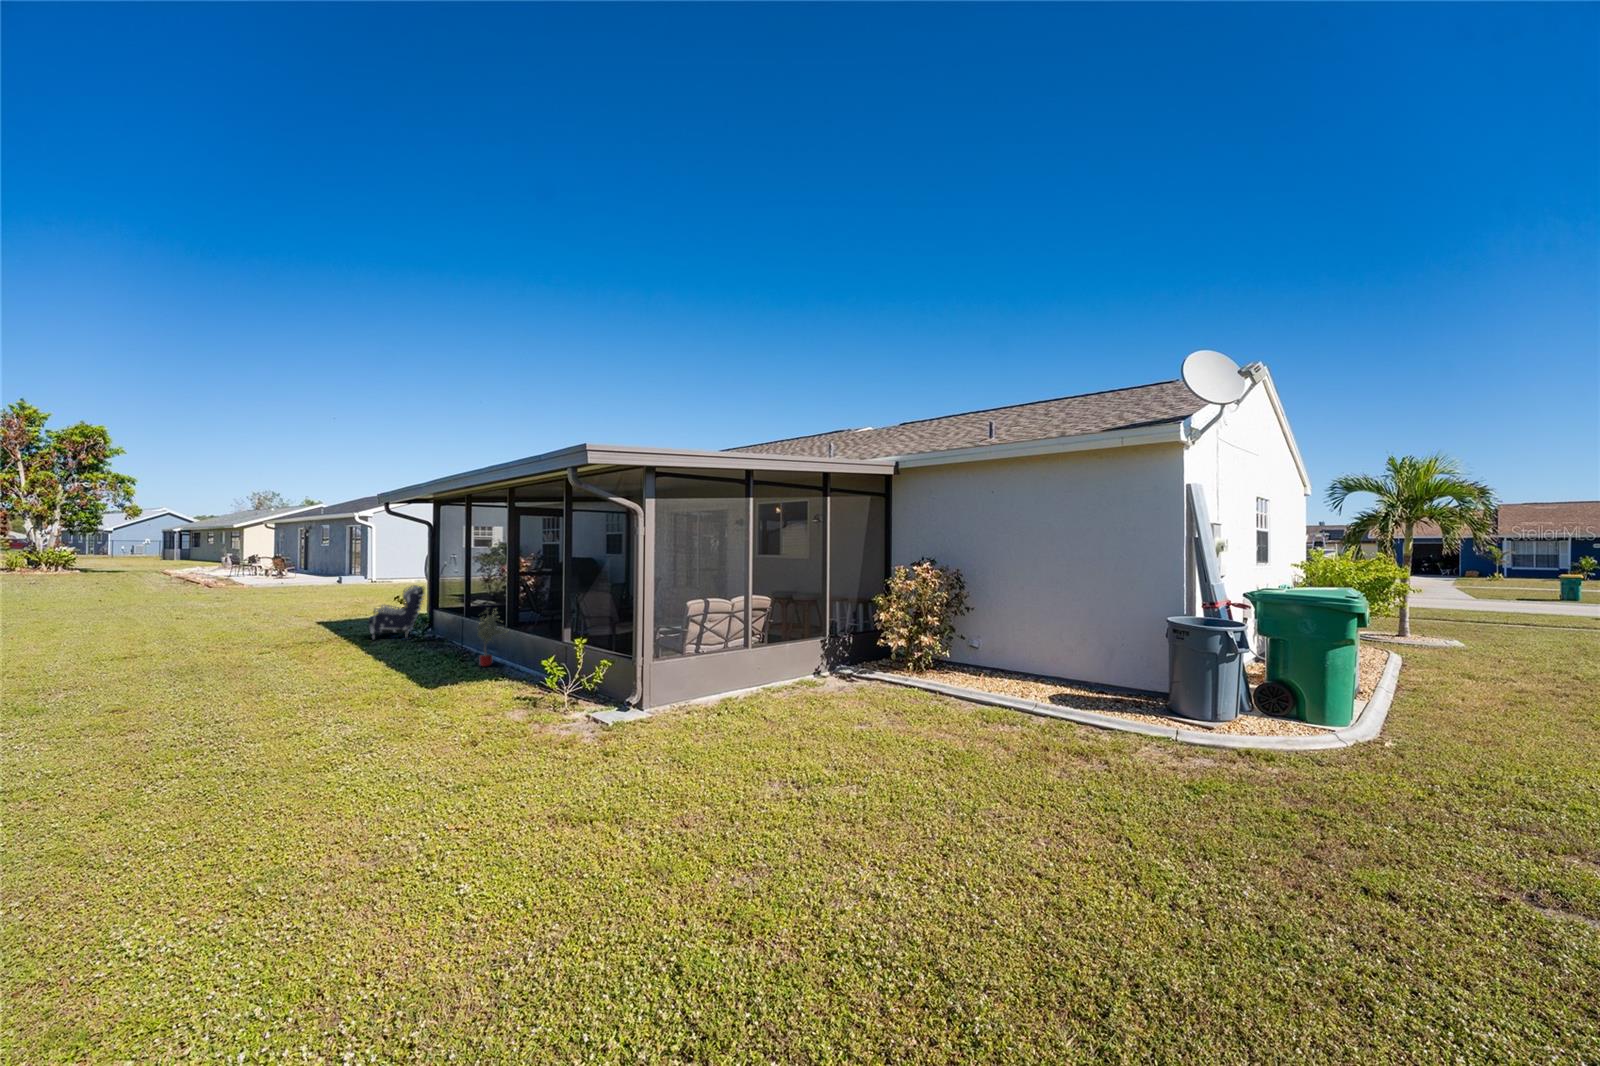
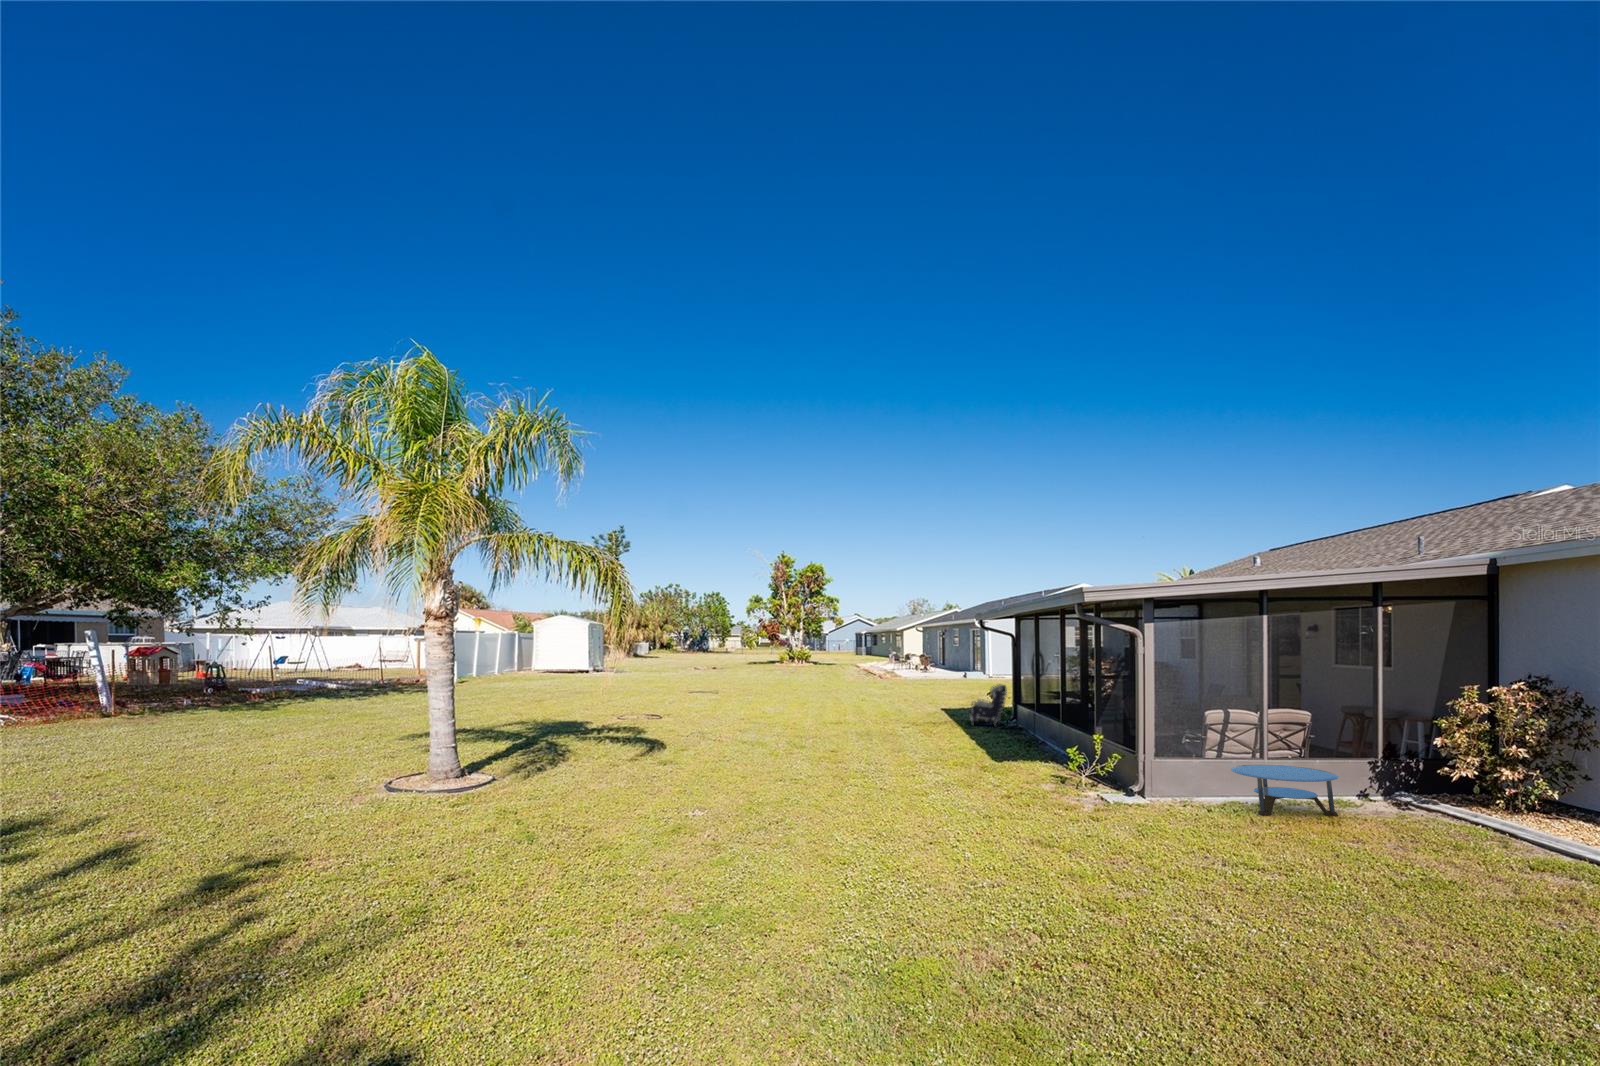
potted tree: present [477,608,509,667] -> none [1031,704,1059,753]
round table: none [733,654,825,710] -> present [1231,765,1338,816]

